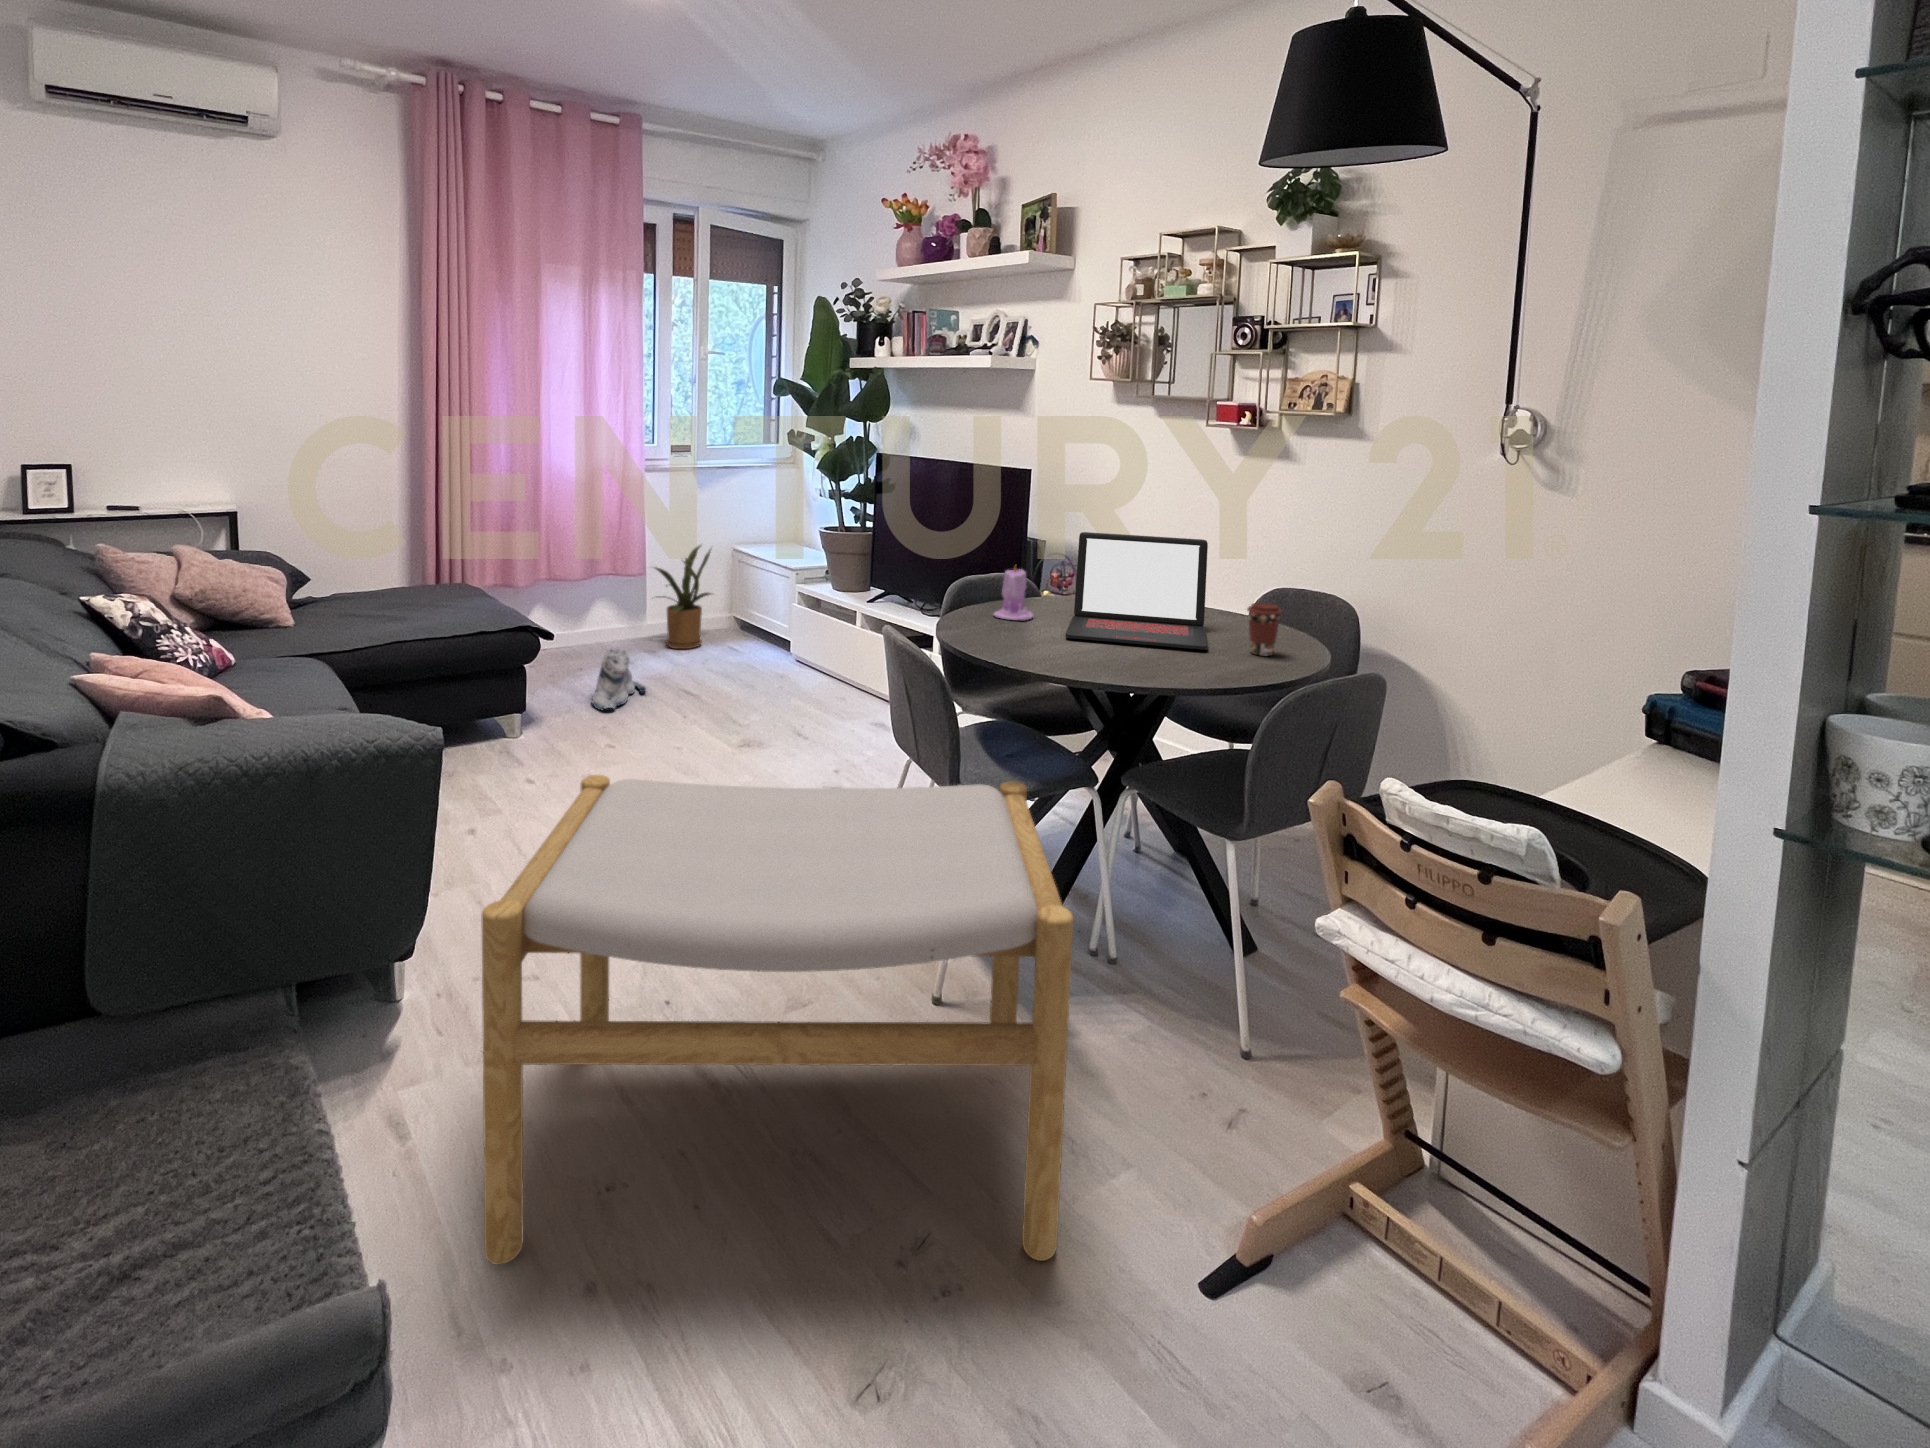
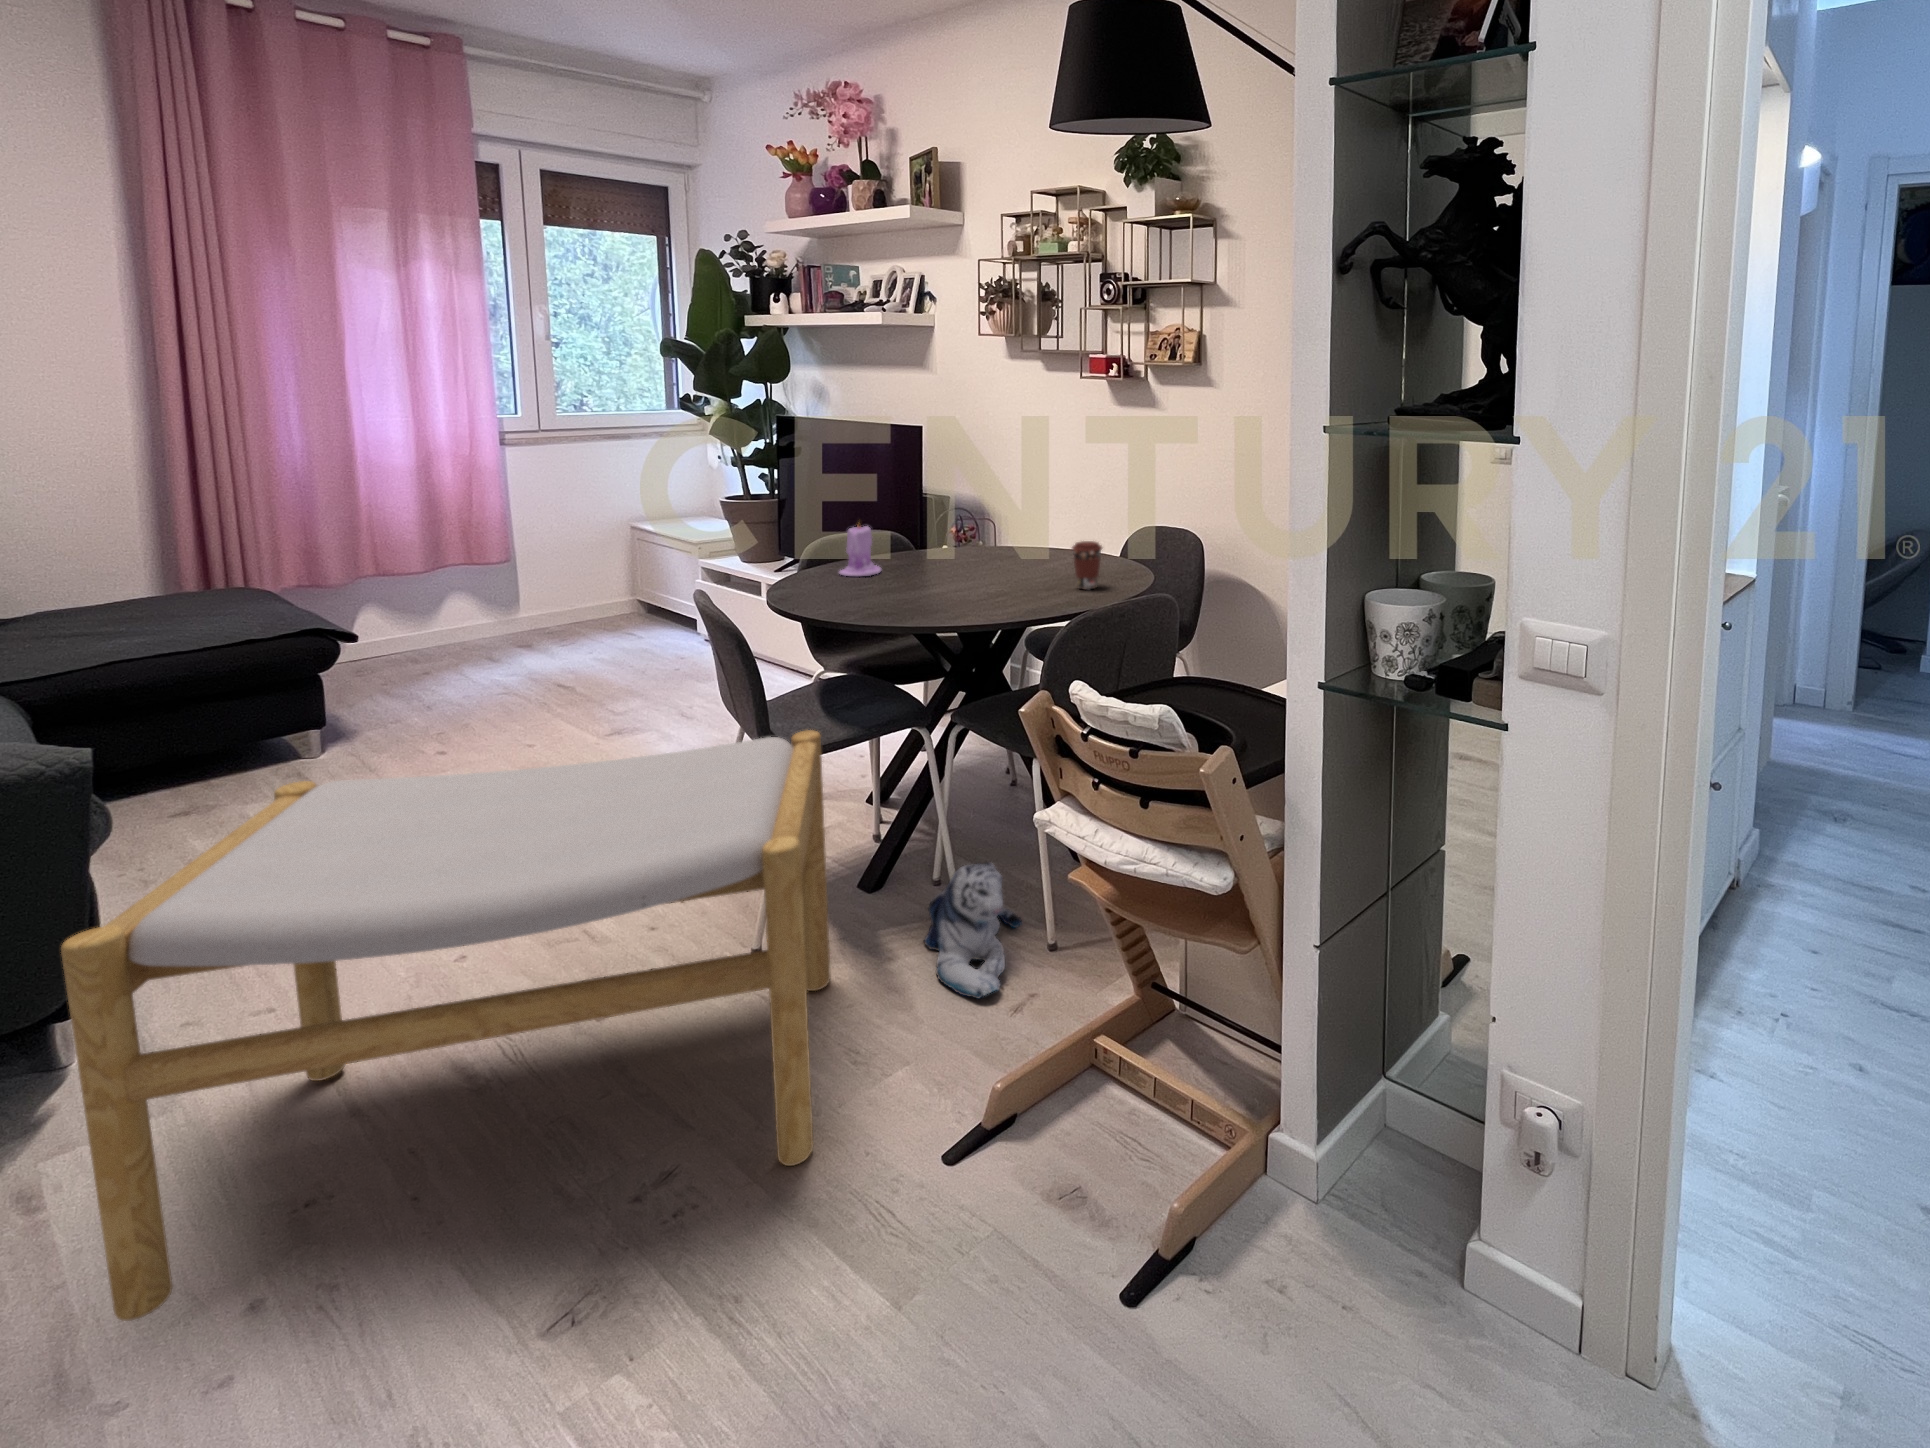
laptop: present [1065,532,1208,650] -> none [900,486,1049,589]
house plant: present [655,545,711,649] -> none [505,524,608,643]
plush toy: present [591,649,646,710] -> present [924,862,1022,999]

